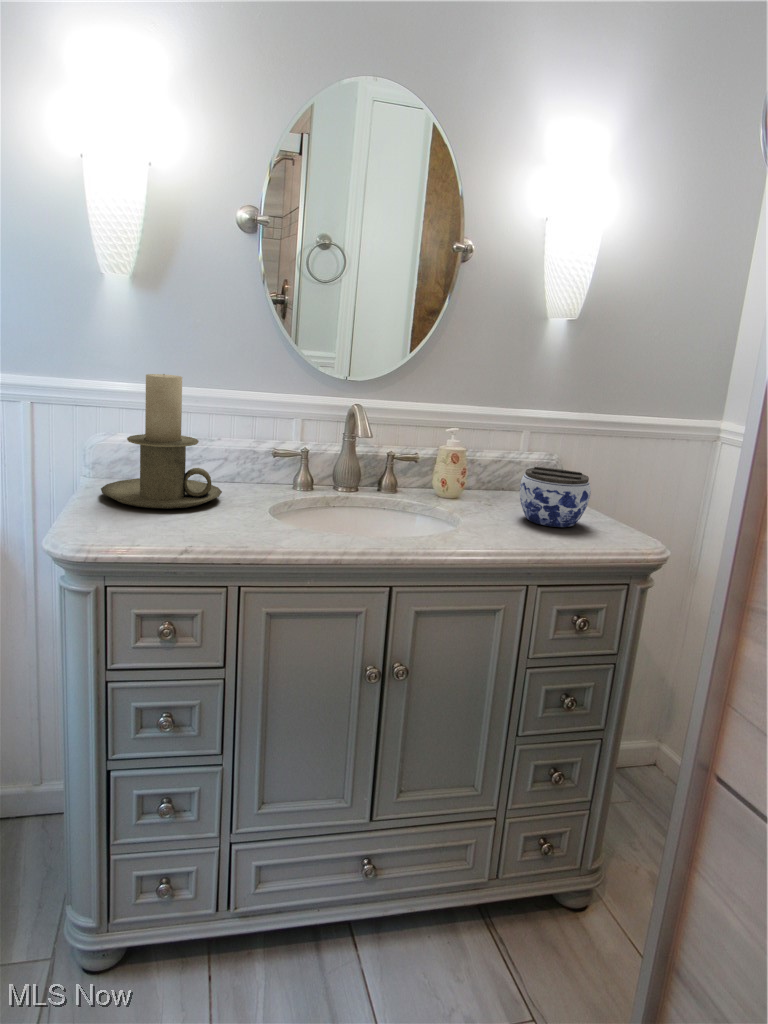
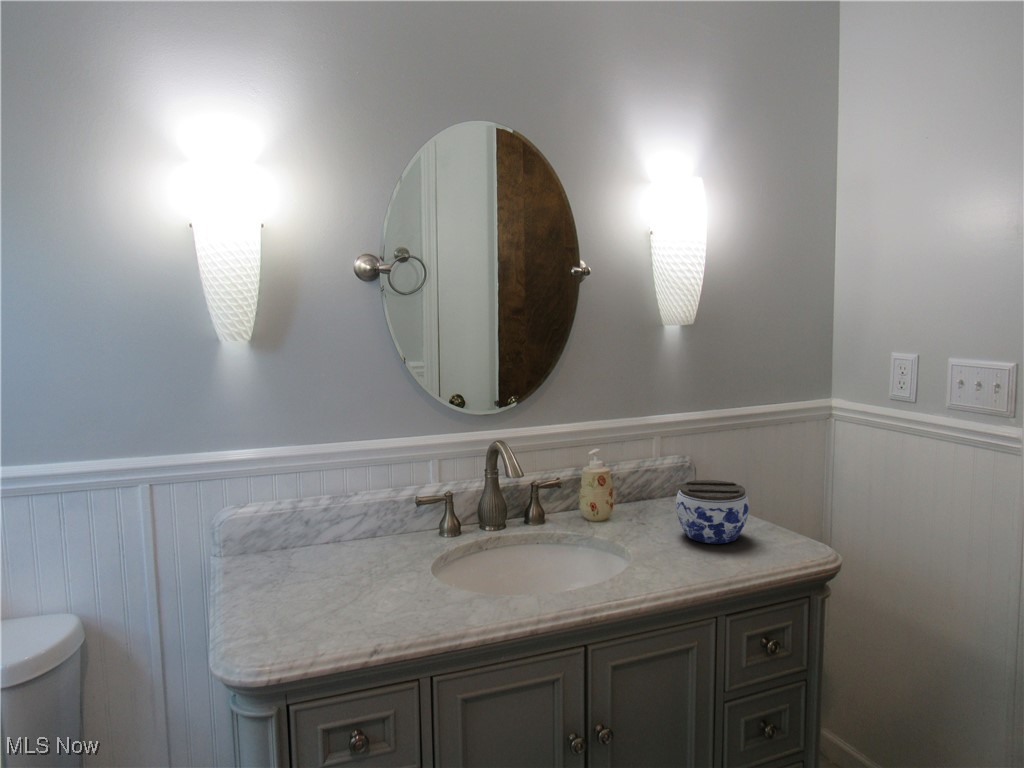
candle holder: present [101,374,222,509] -> none [246,442,377,594]

